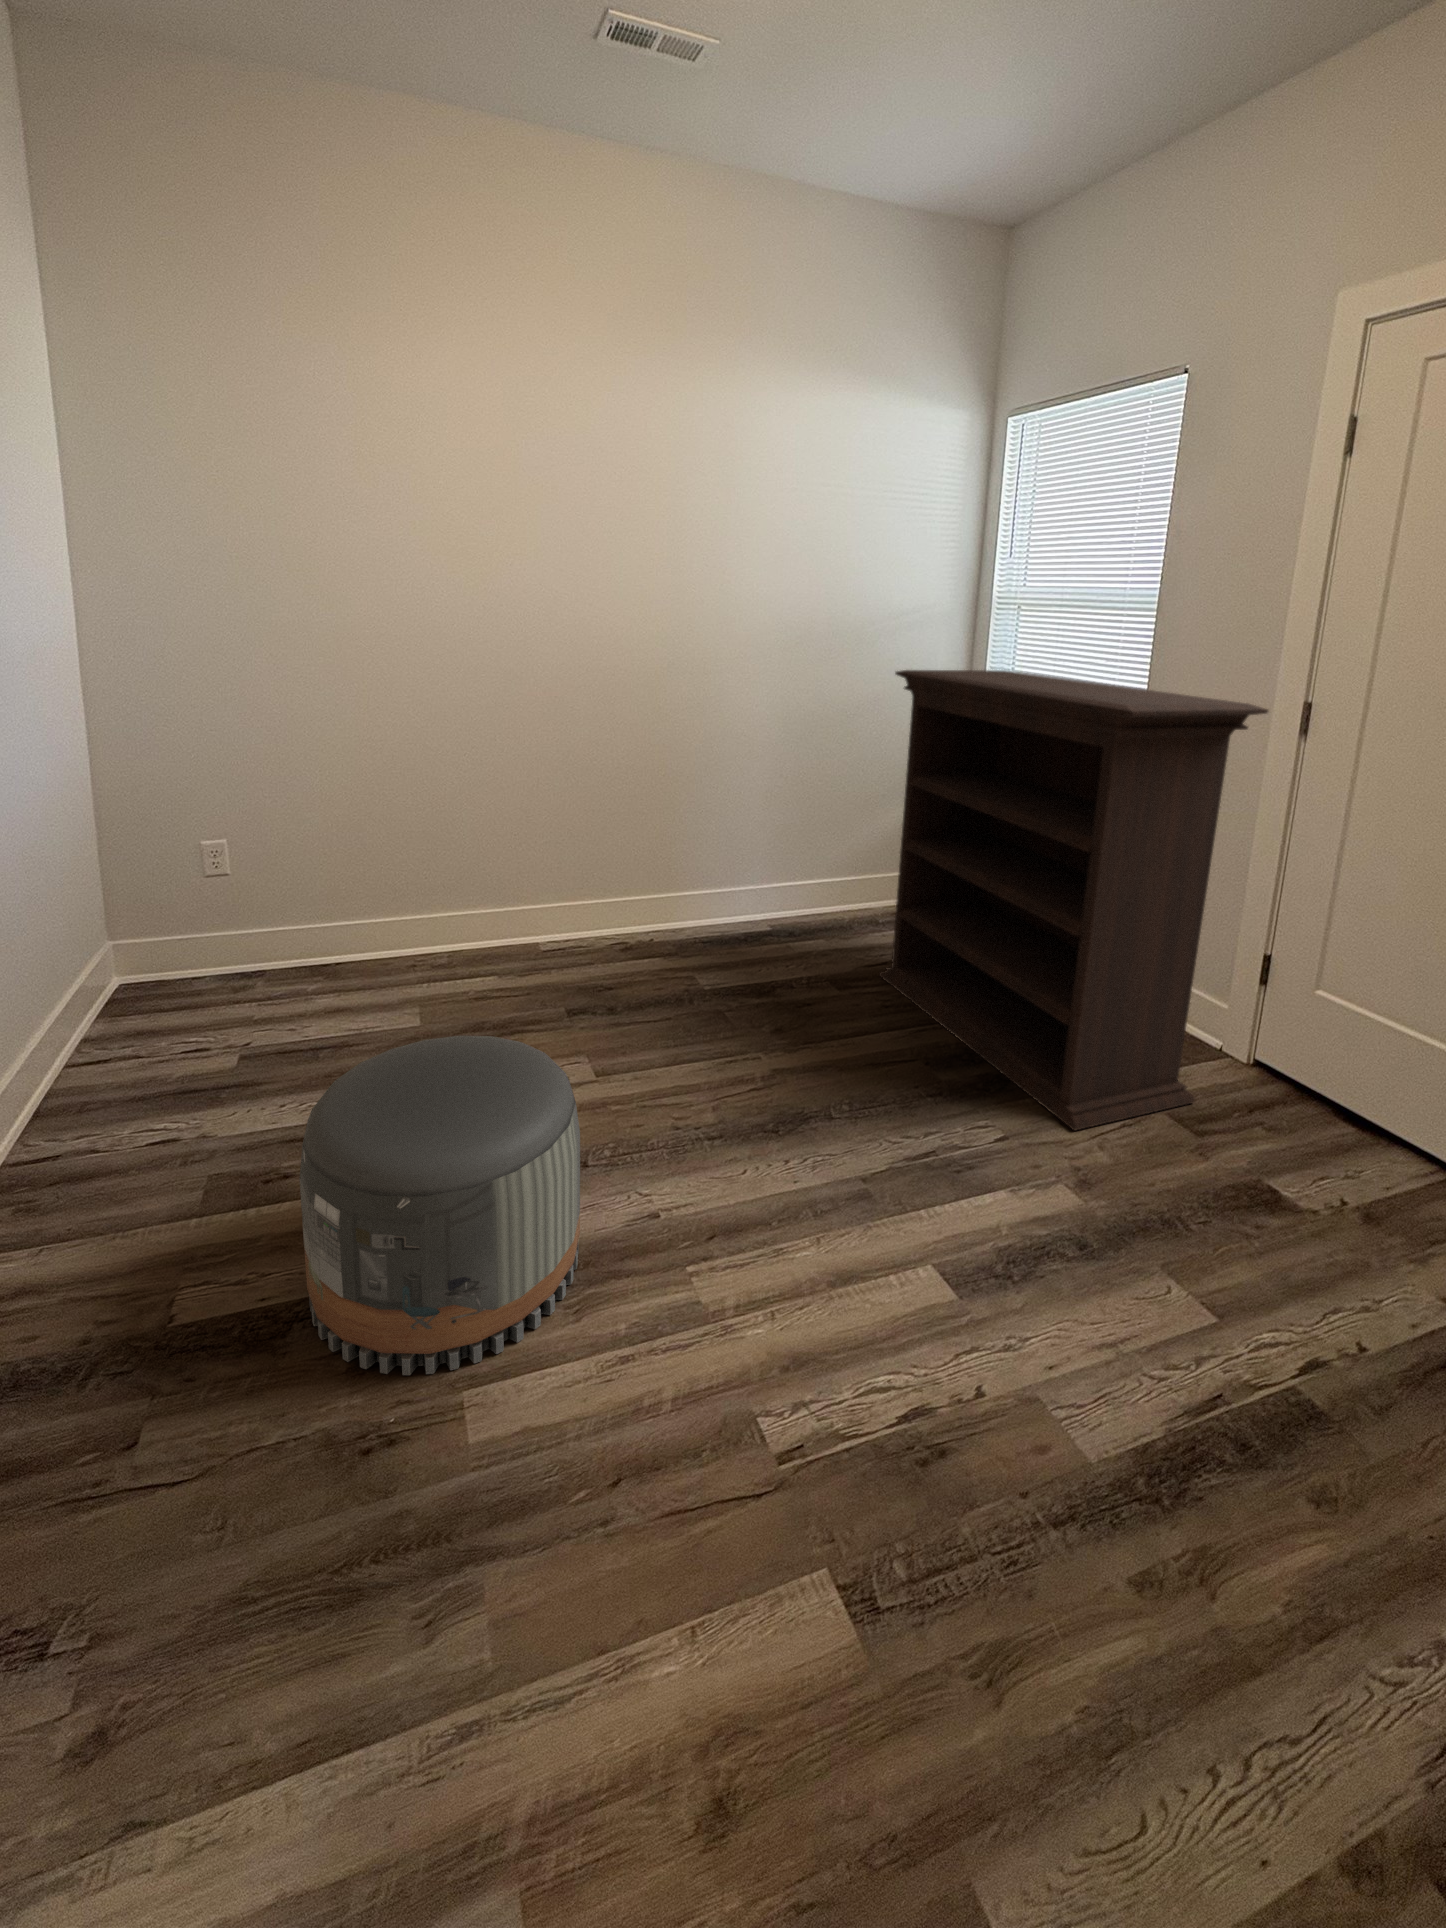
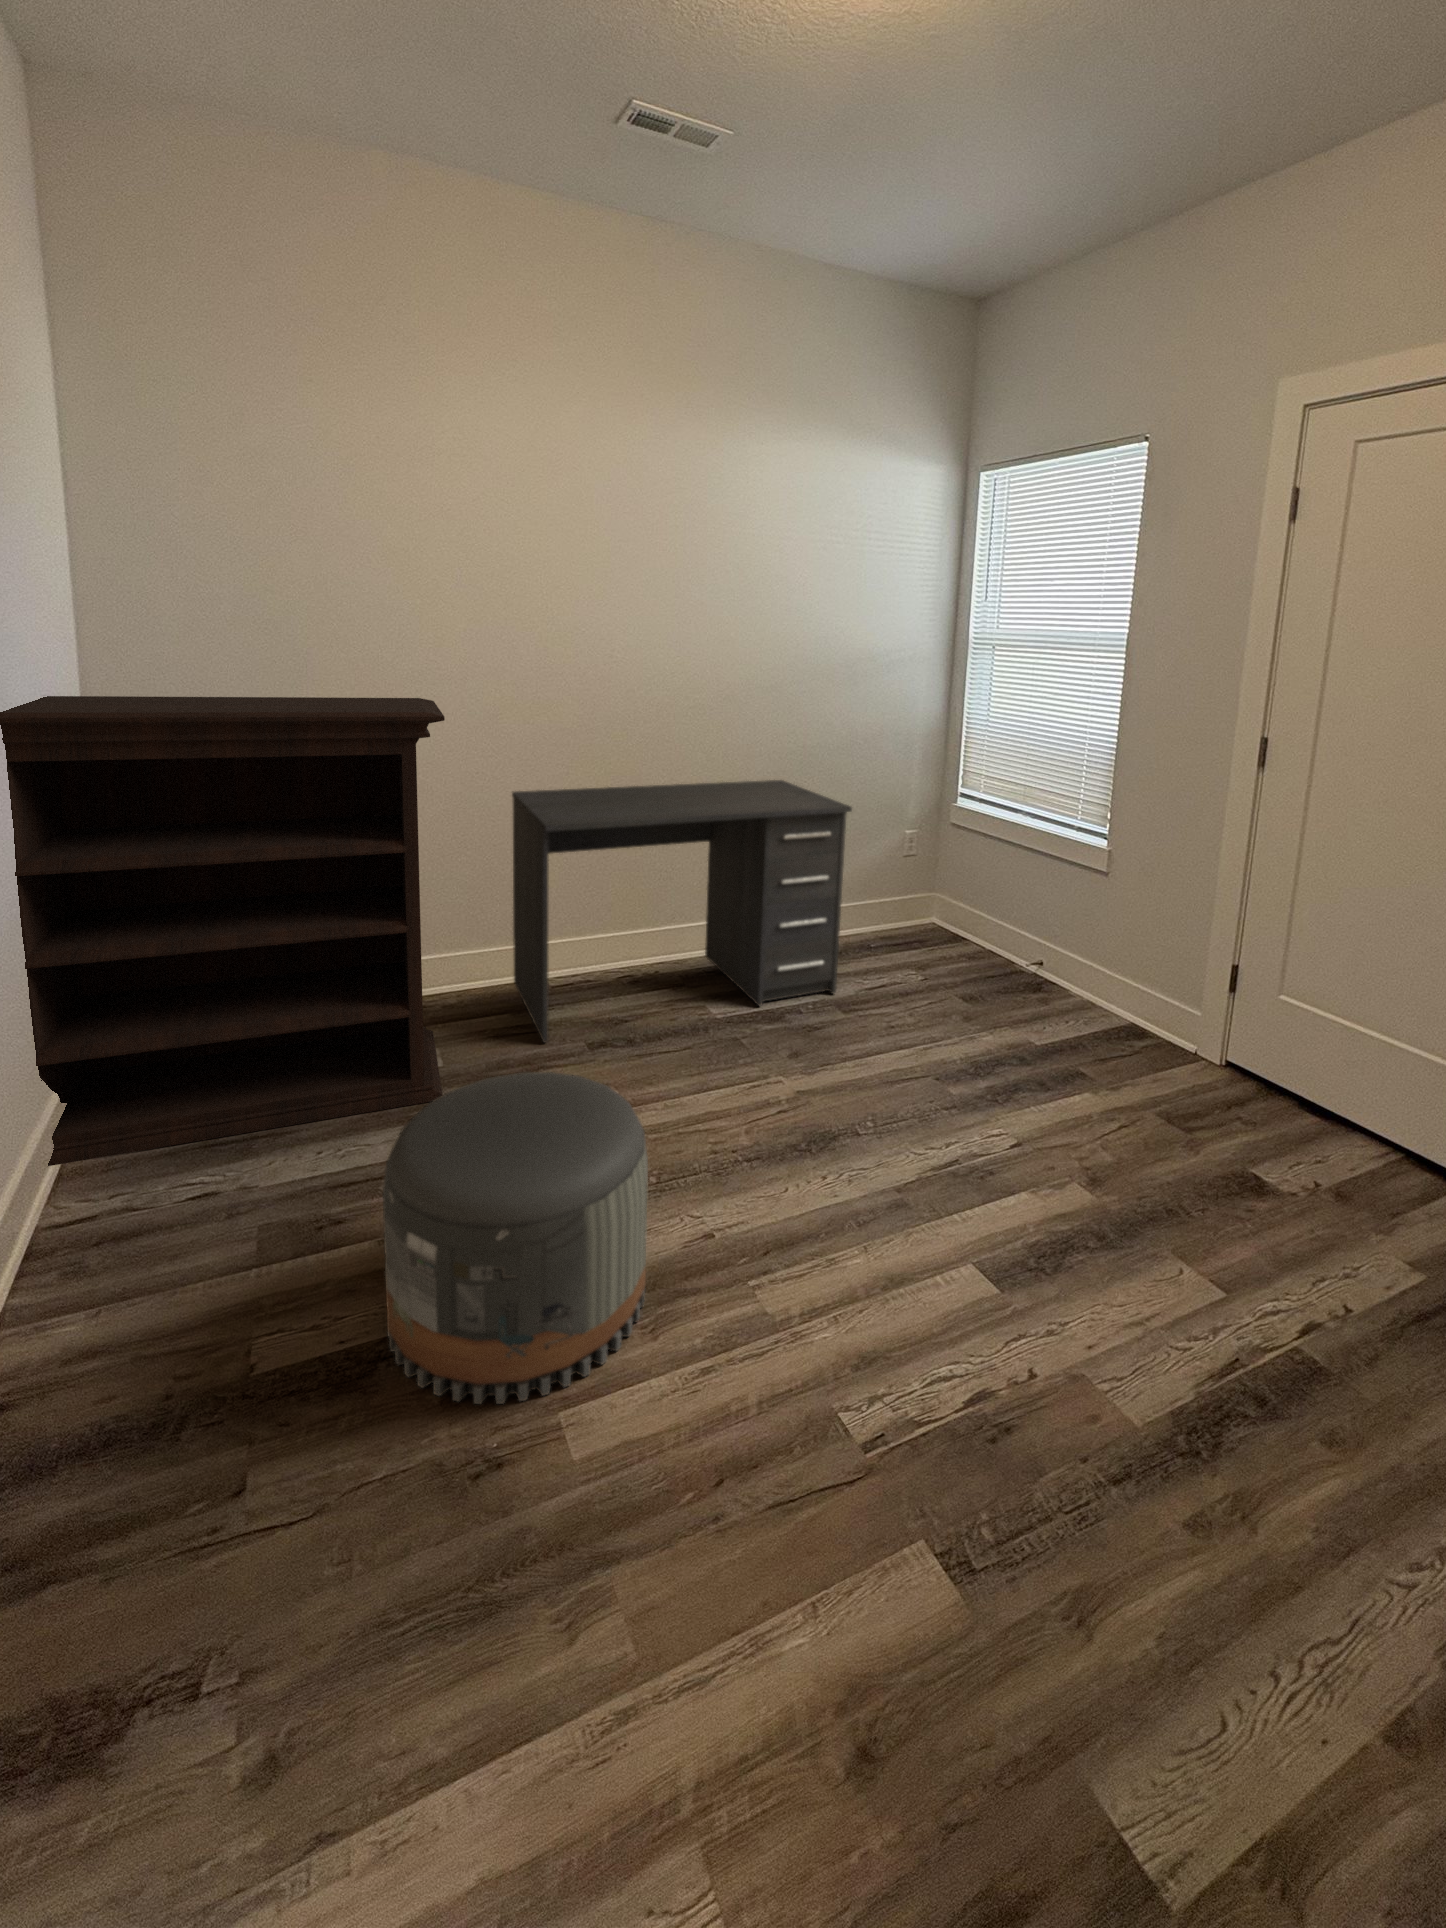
bookshelf: present [879,670,1268,1130] -> present [0,696,445,1166]
desk: none [504,747,848,1006] -> present [512,780,852,1042]

